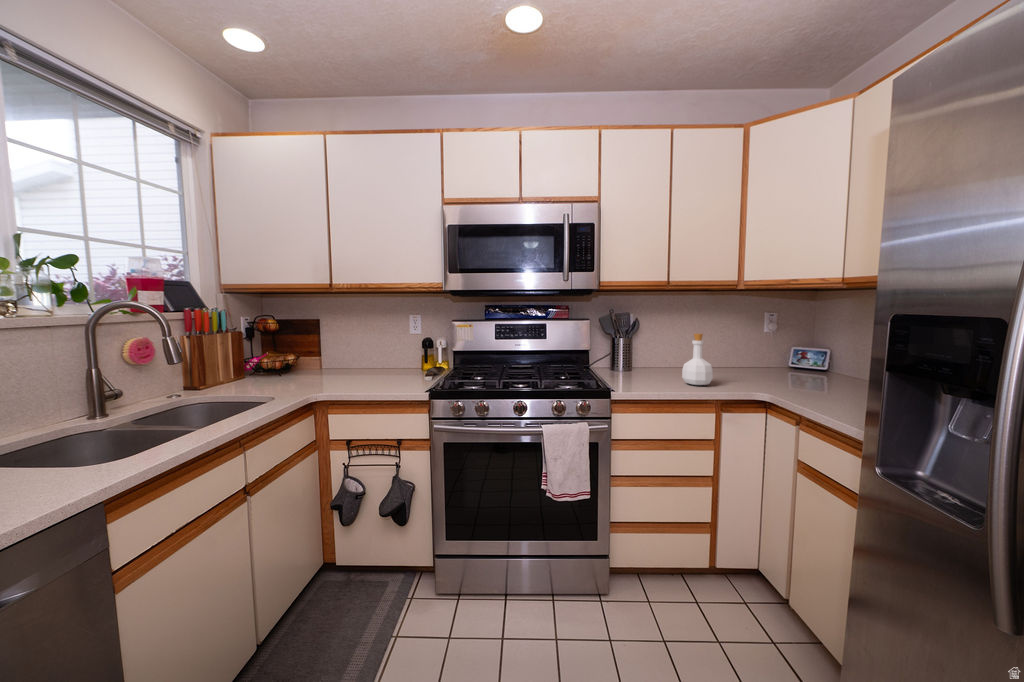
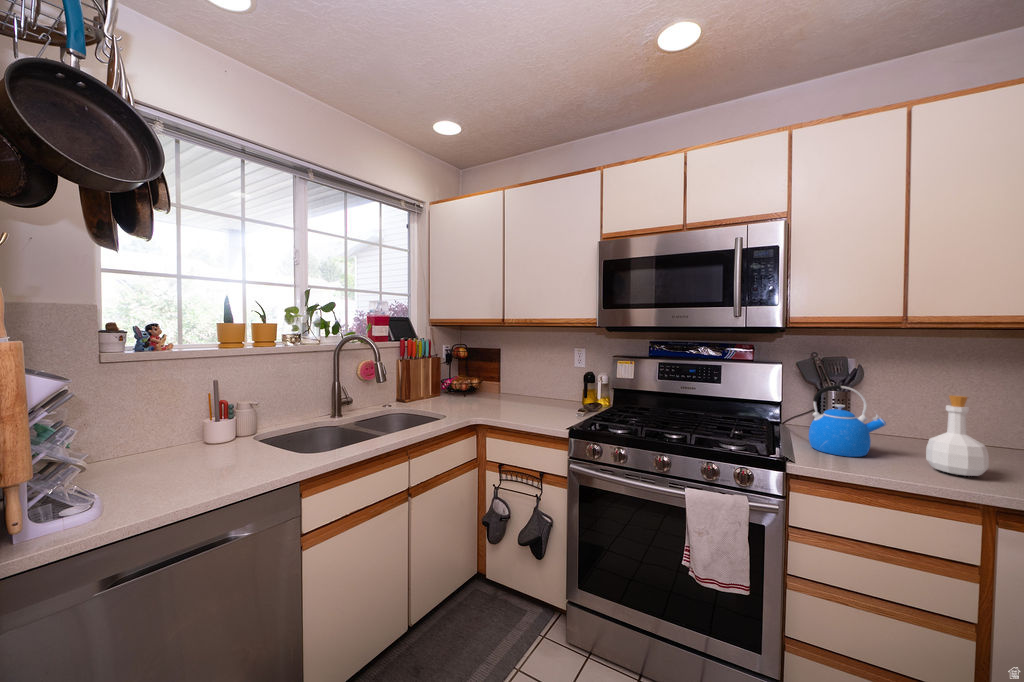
kettle: none [614,332,658,383] -> present [809,385,886,457]

